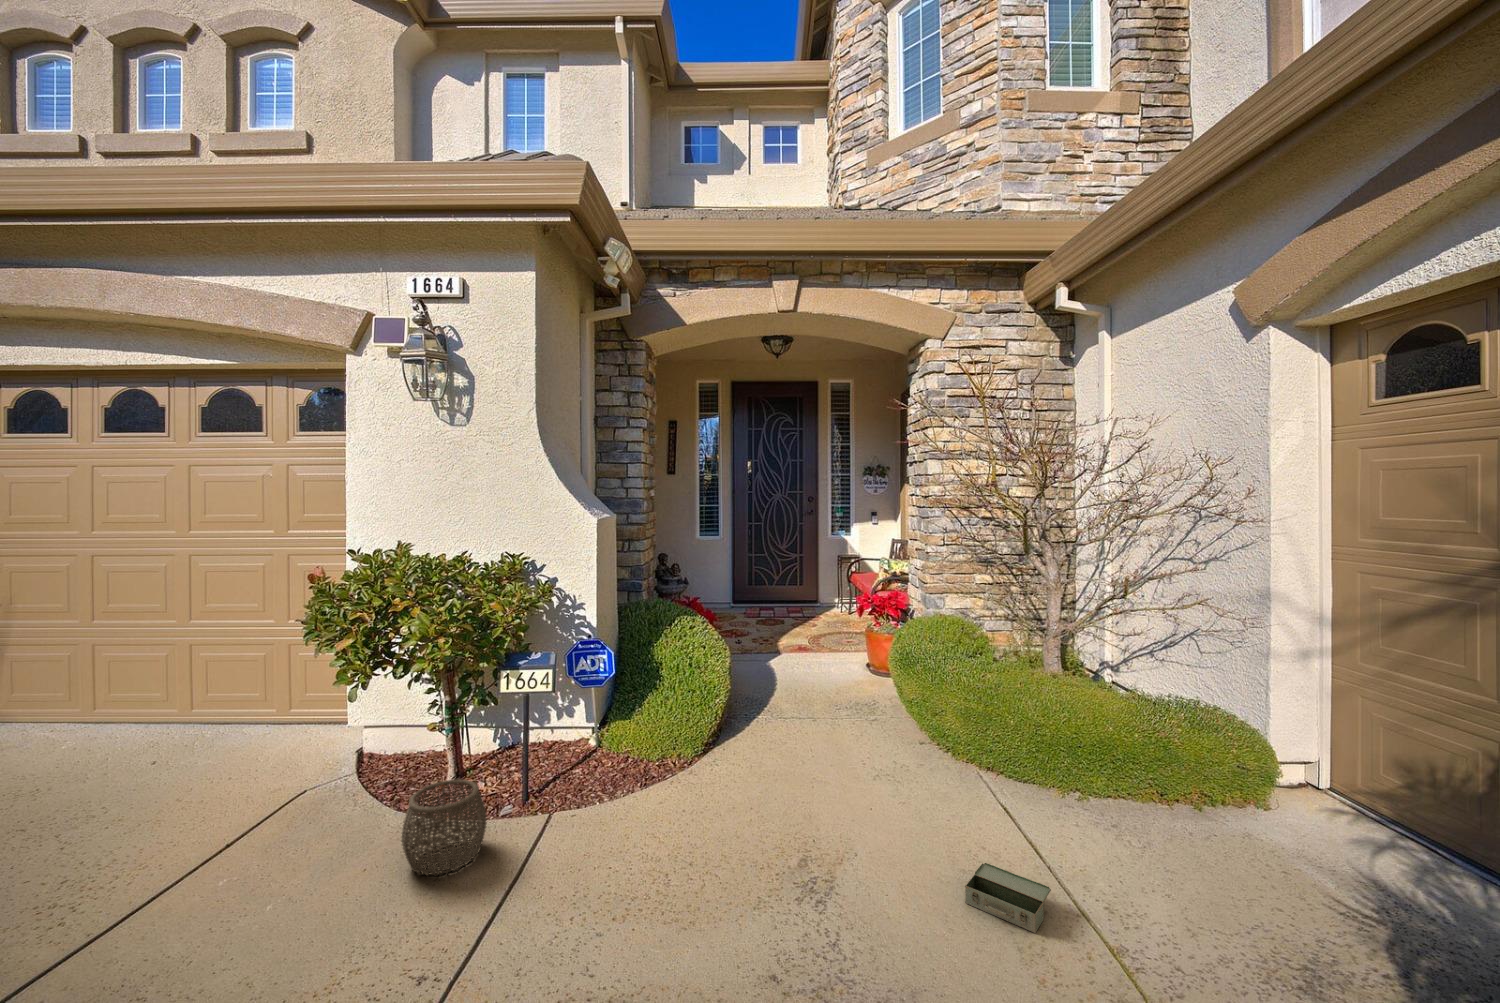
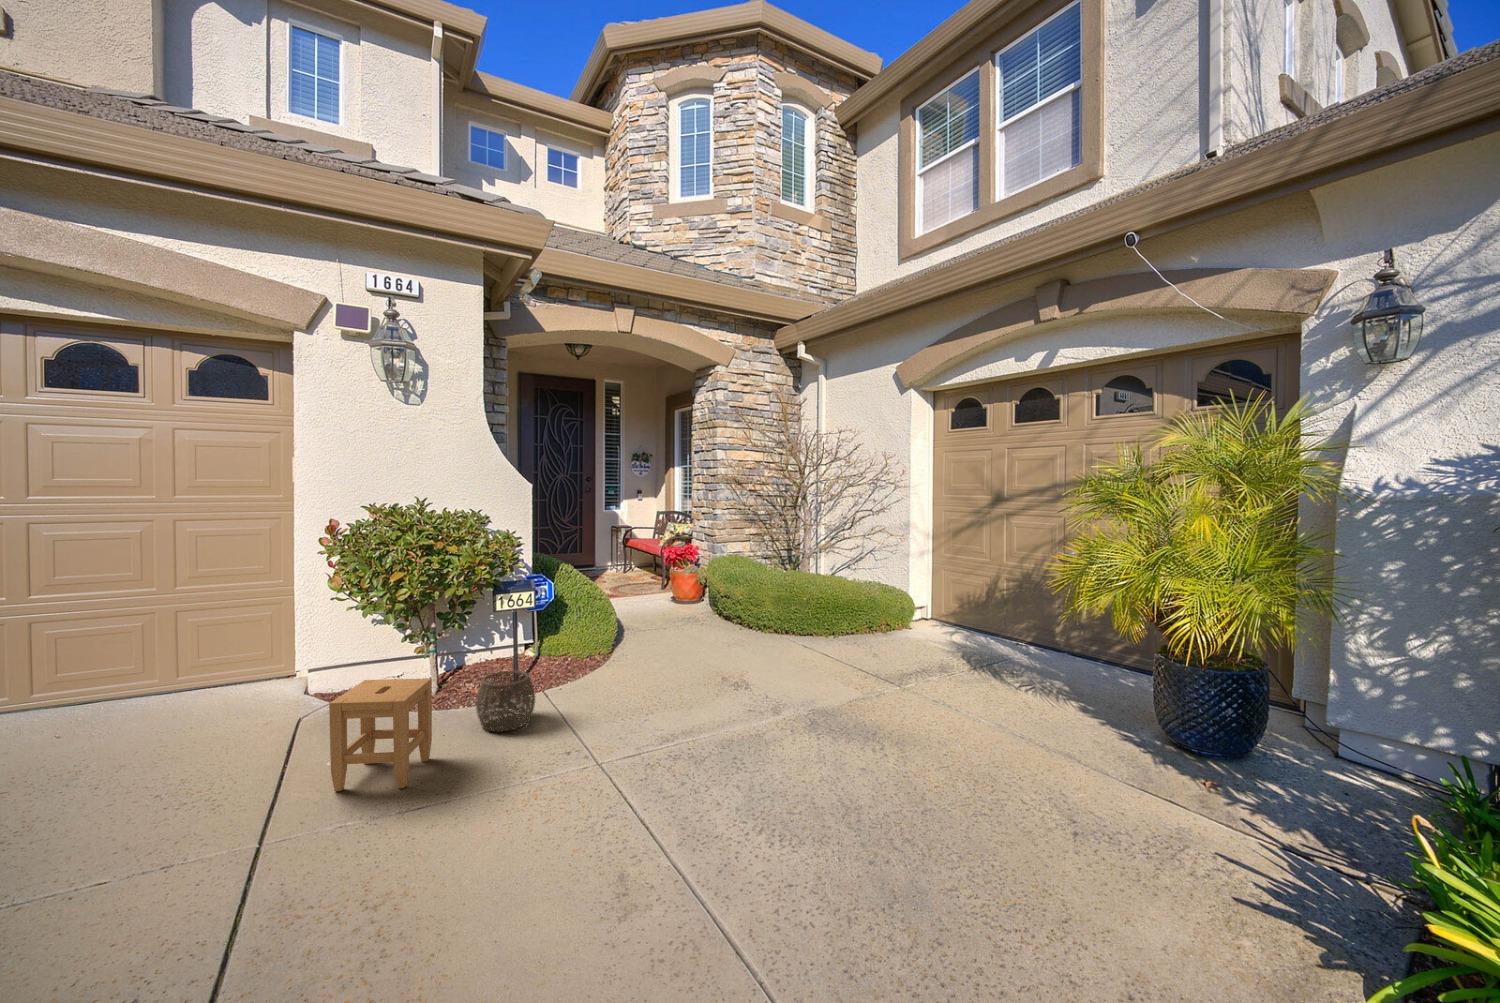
stool: none [153,776,307,954] -> present [329,678,432,791]
toolbox: present [965,863,1051,933] -> none [821,664,856,684]

